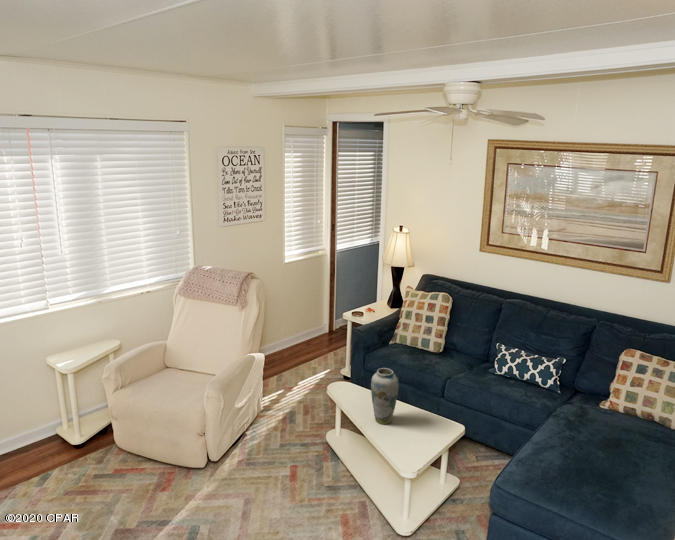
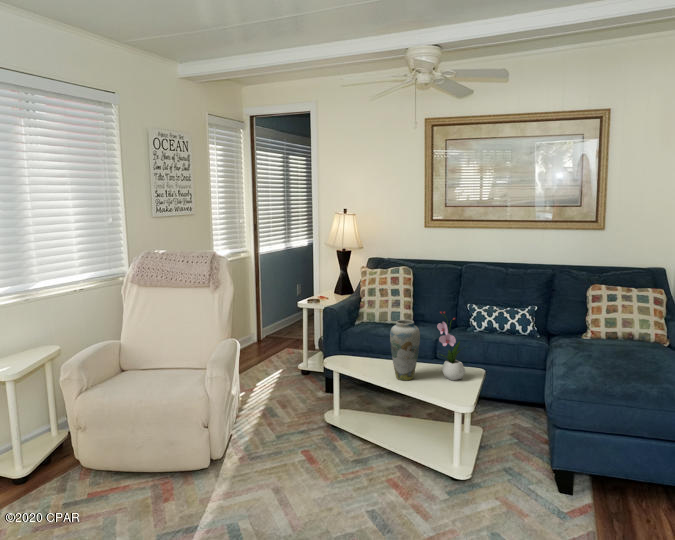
flower arrangement: none [413,368,442,433] -> present [437,312,465,381]

